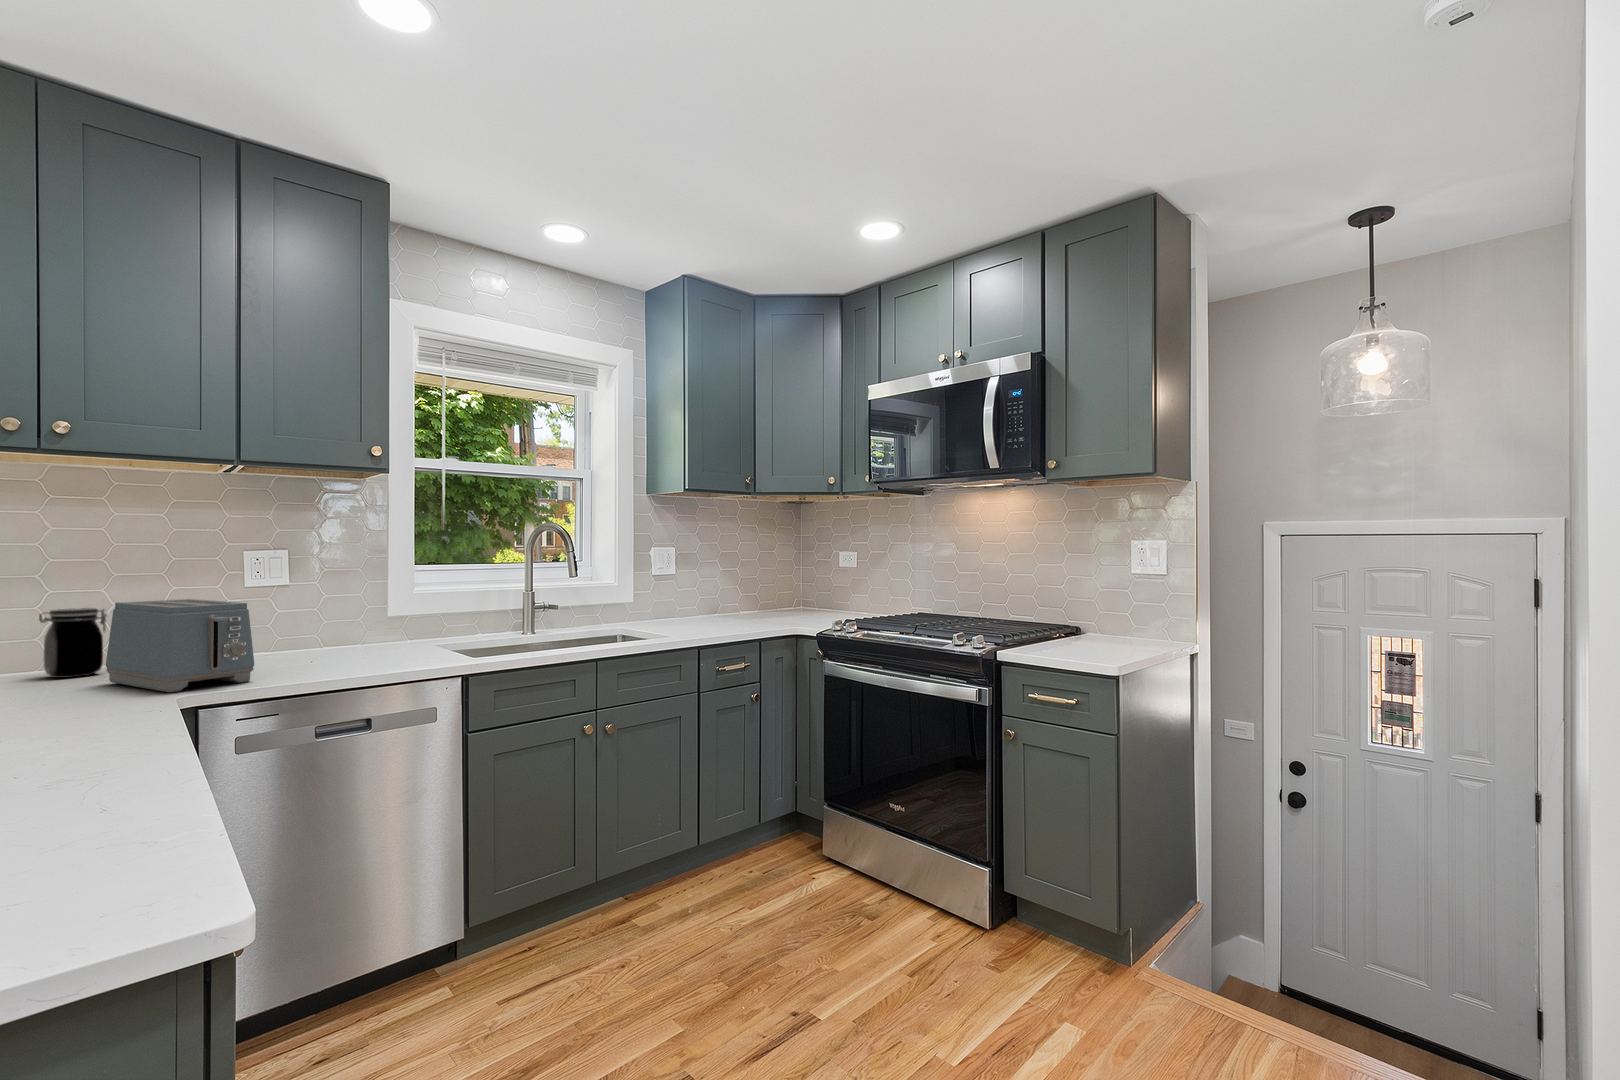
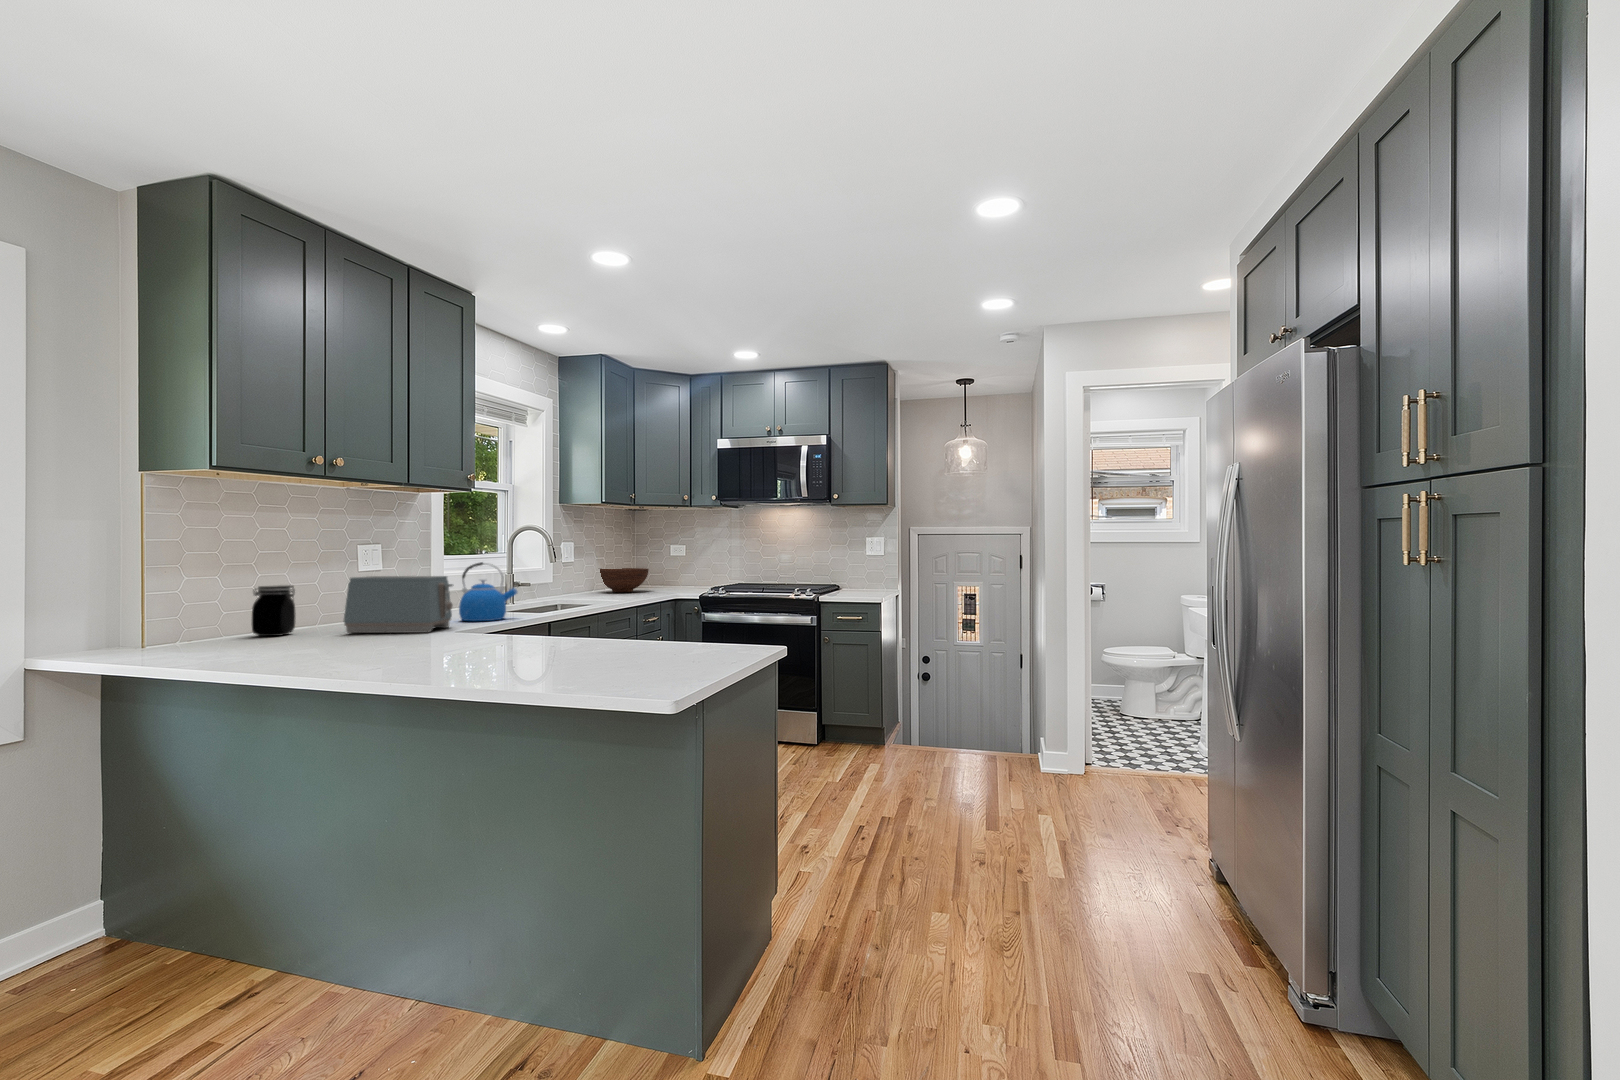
kettle: none [323,580,407,670] -> present [459,562,517,621]
fruit bowl: none [721,582,793,618] -> present [600,568,649,592]

